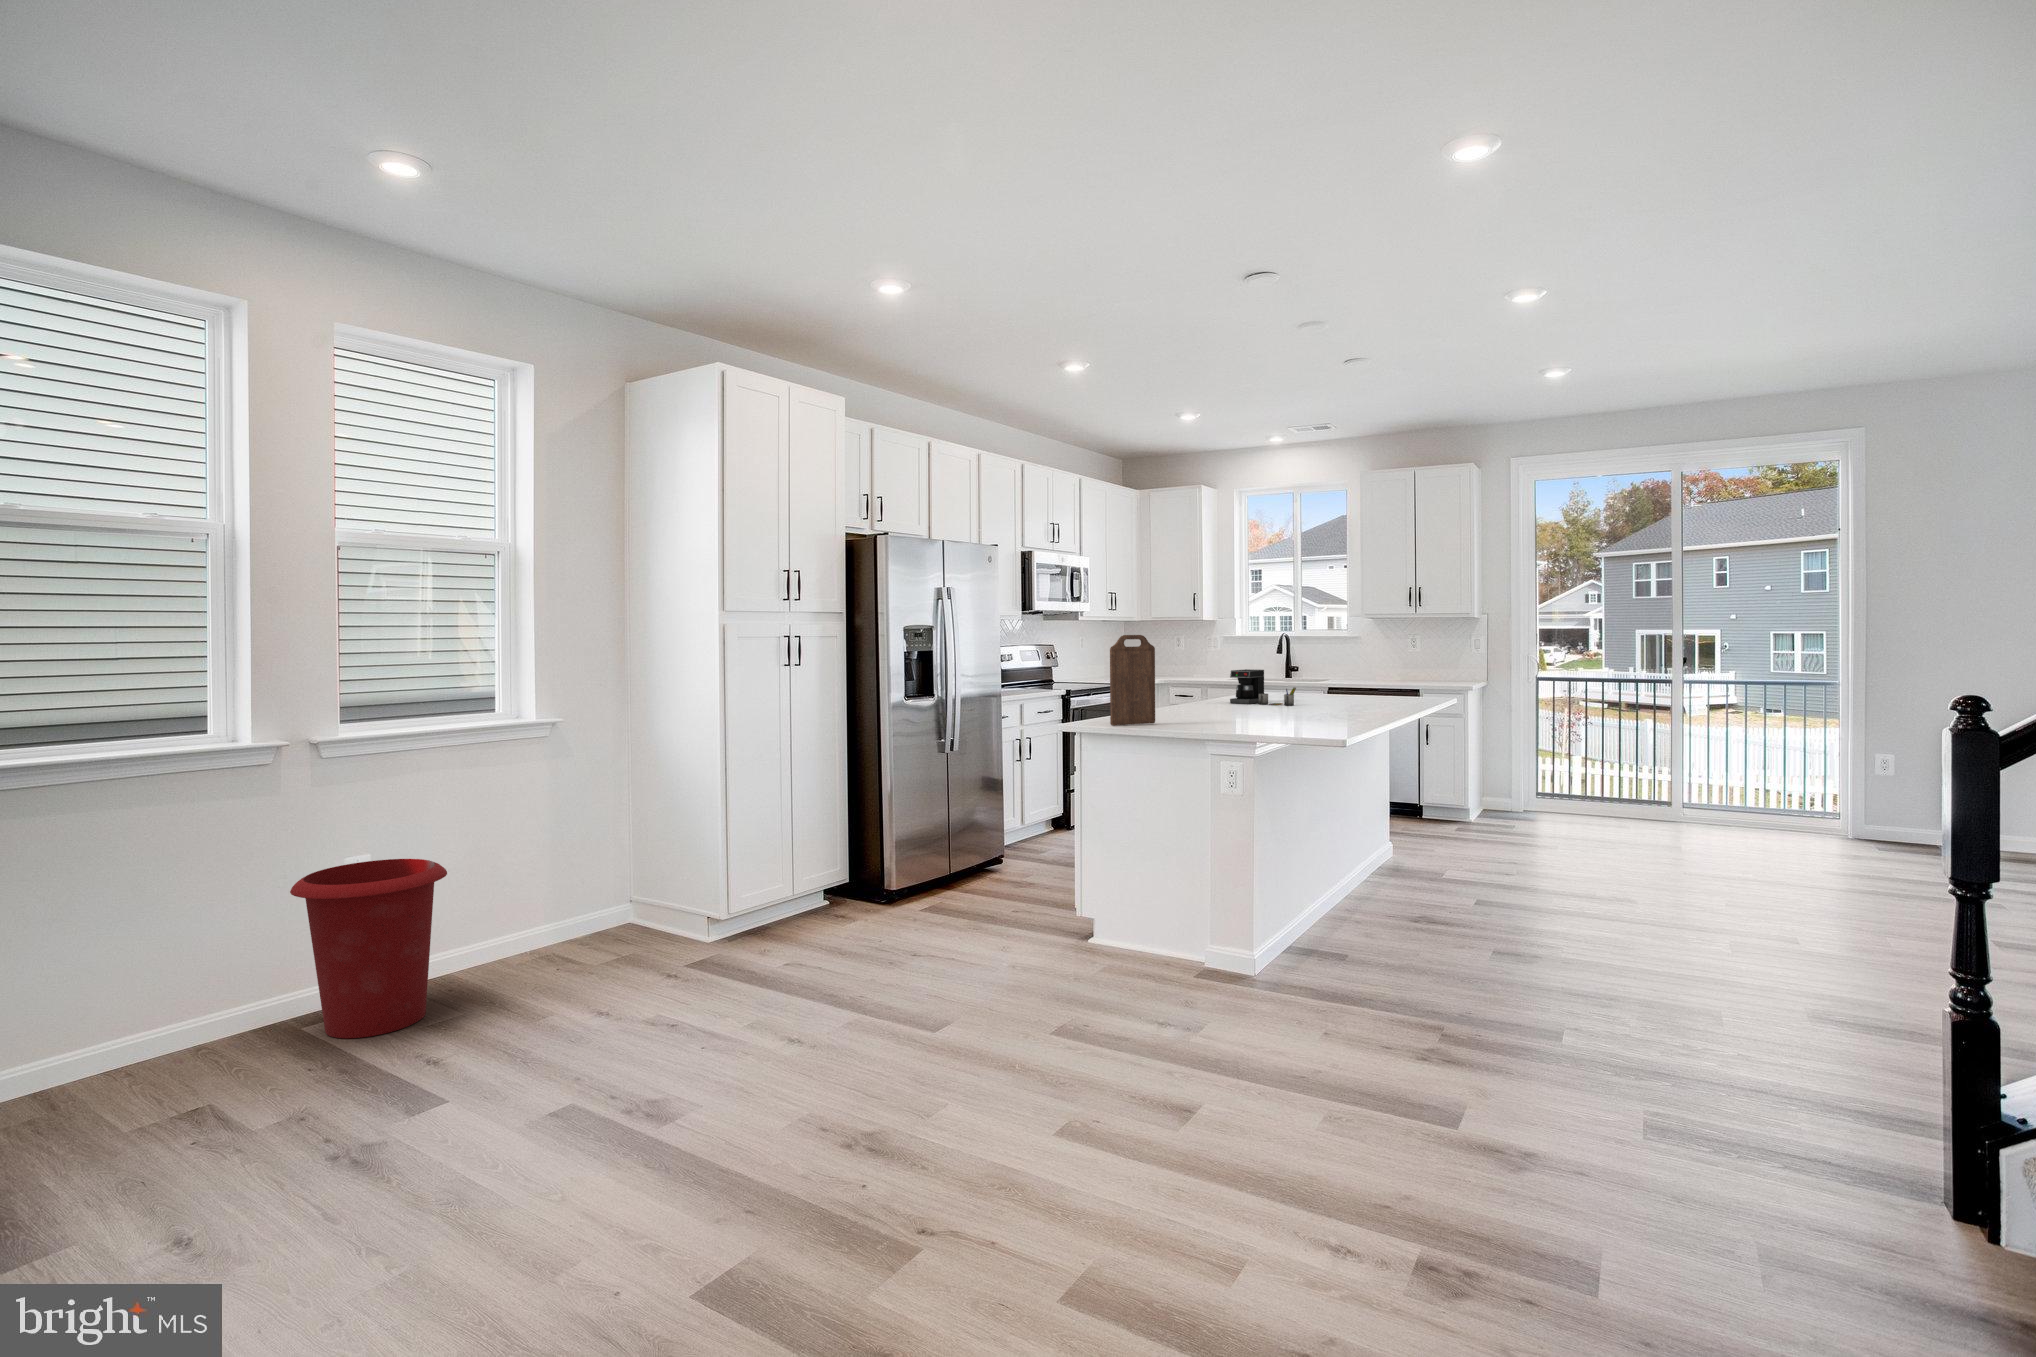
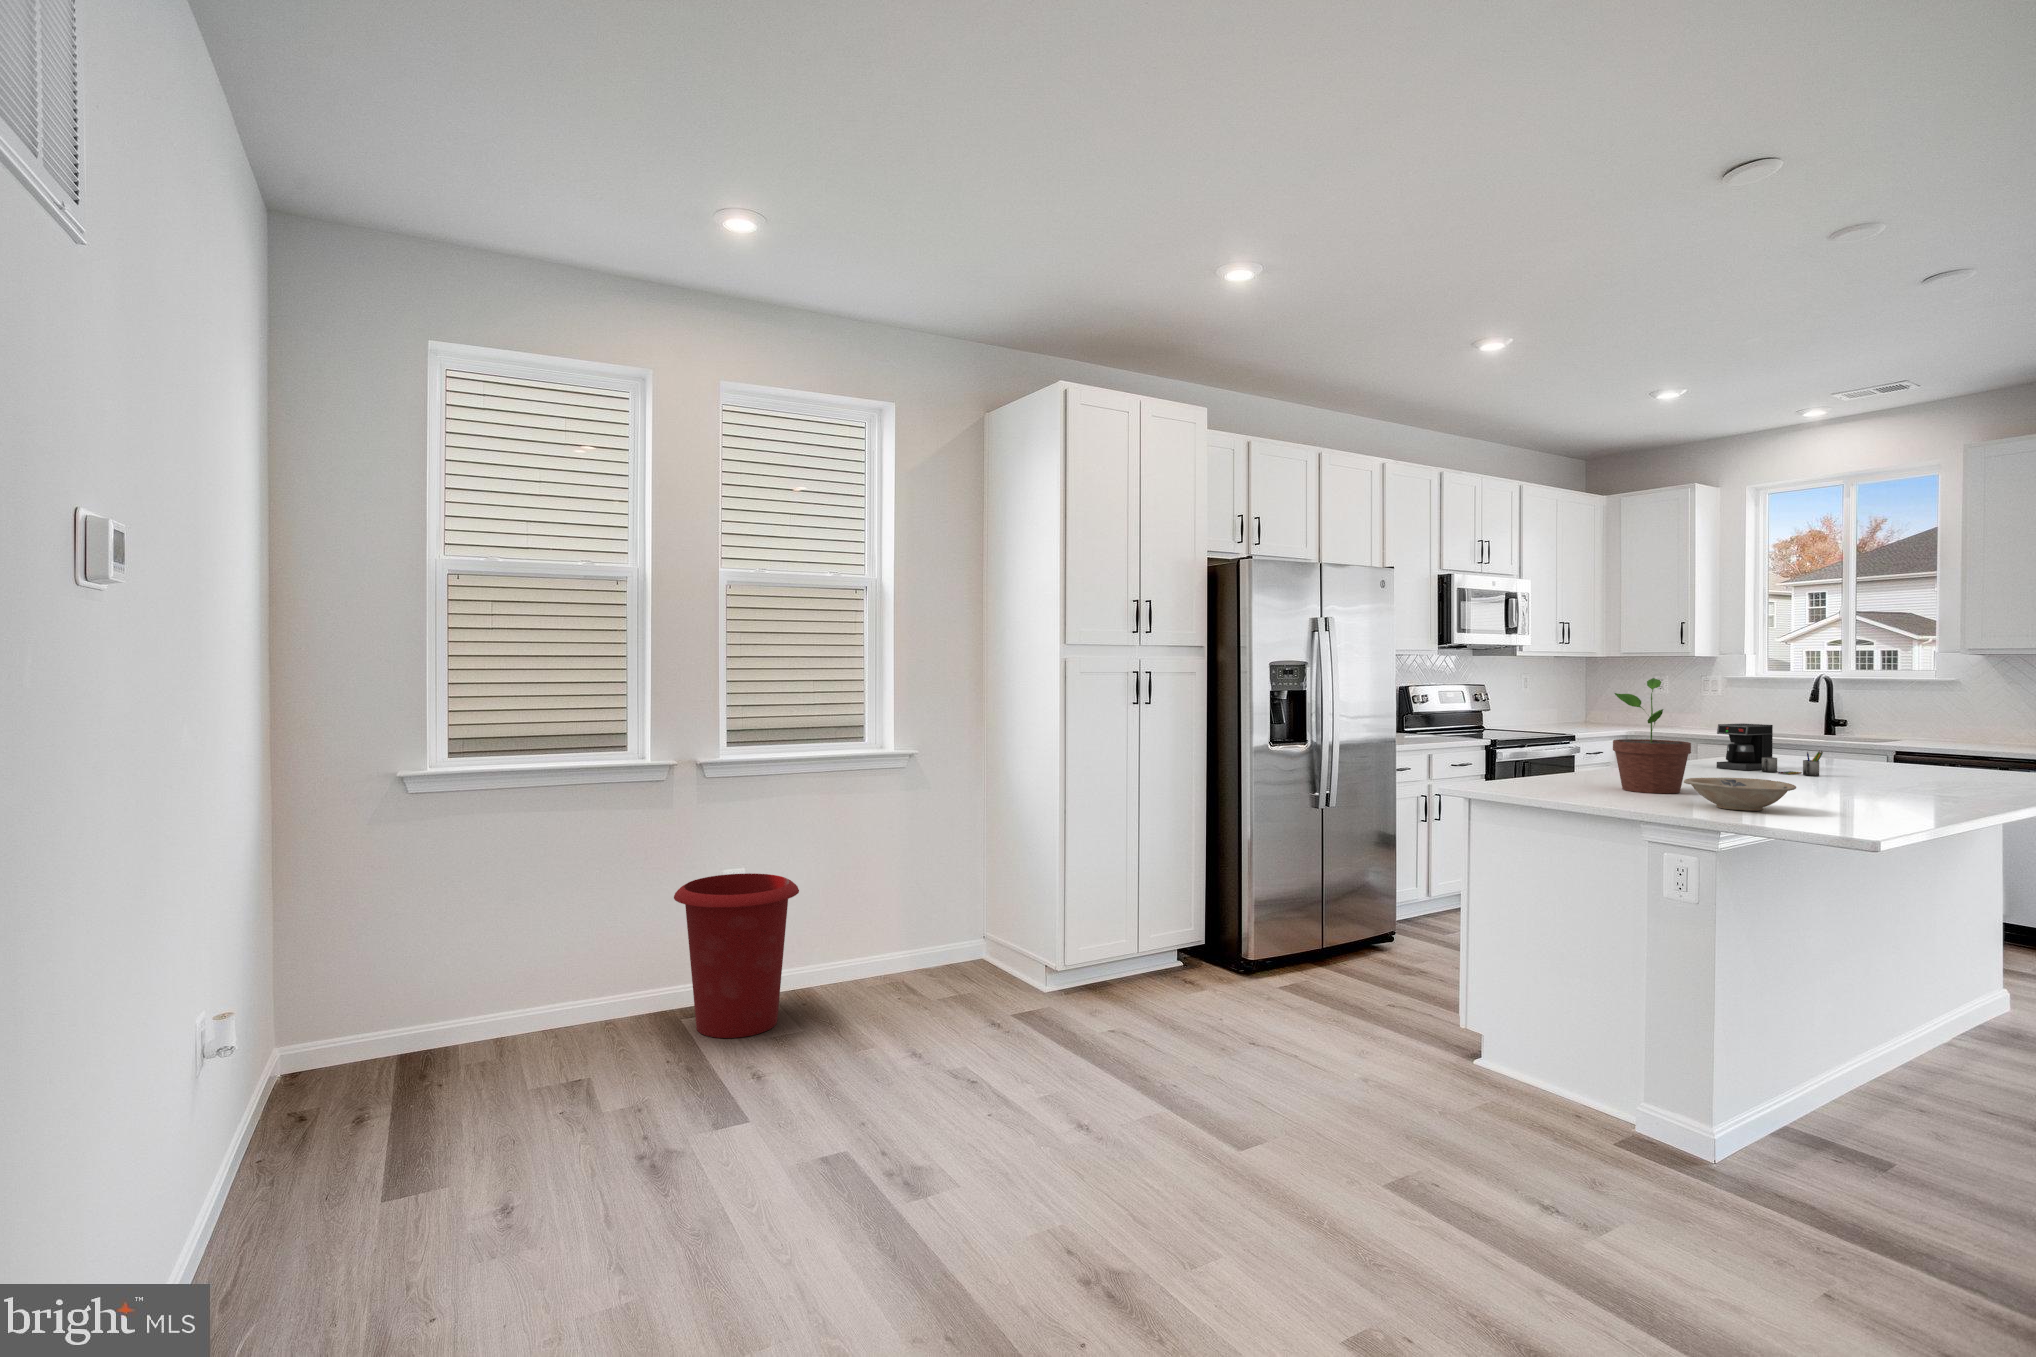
cutting board: present [1110,635,1155,726] -> none [1512,677,1579,792]
potted plant: none [1175,635,1226,721] -> present [1613,678,1691,793]
bowl: none [1227,706,1295,729] -> present [1684,778,1796,811]

